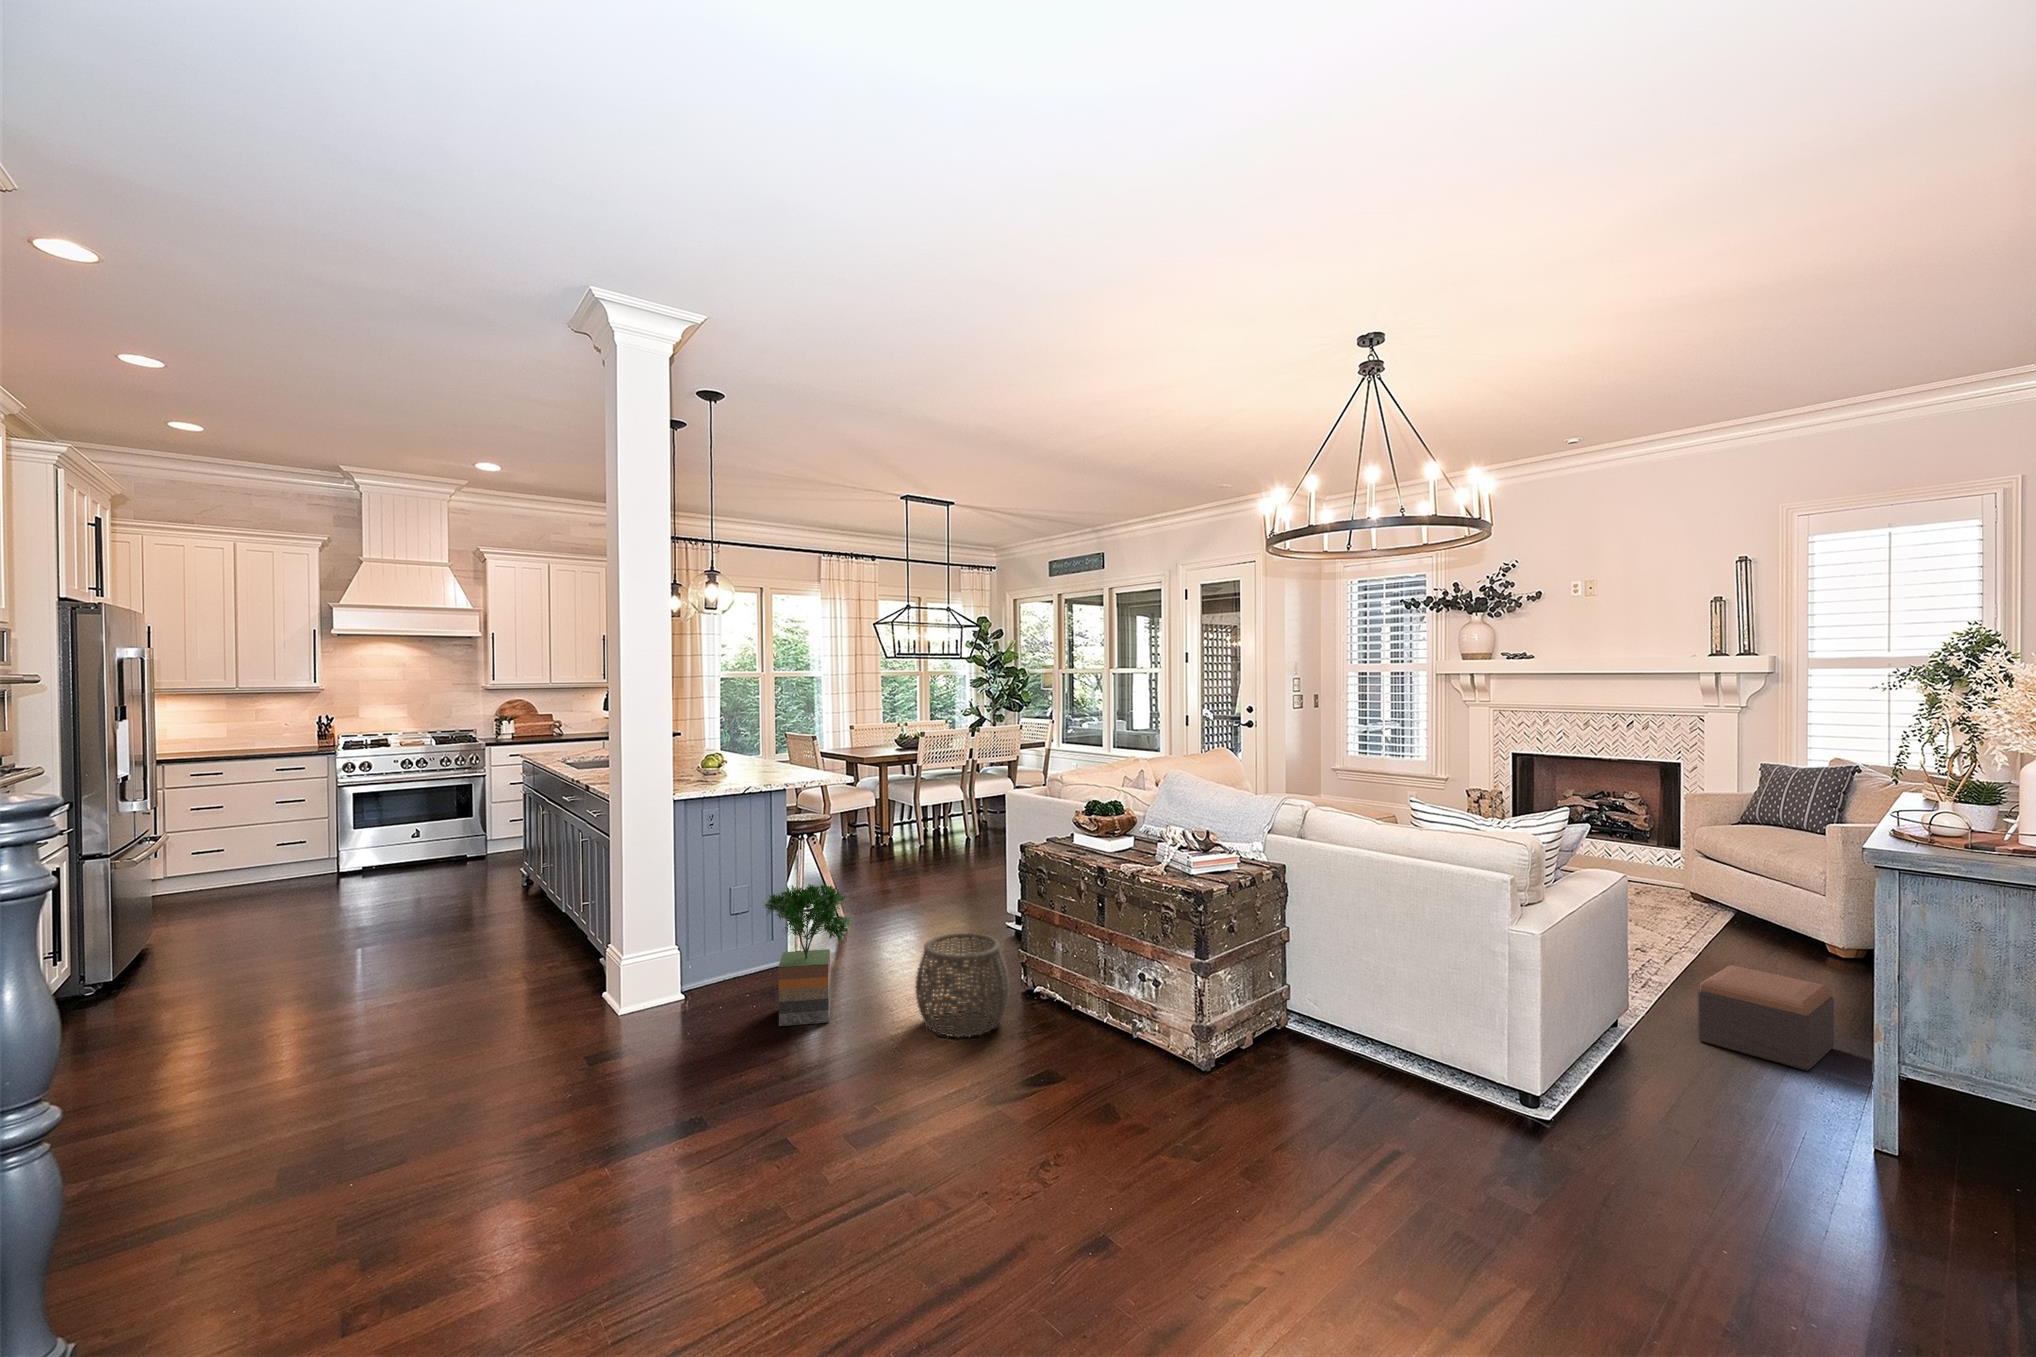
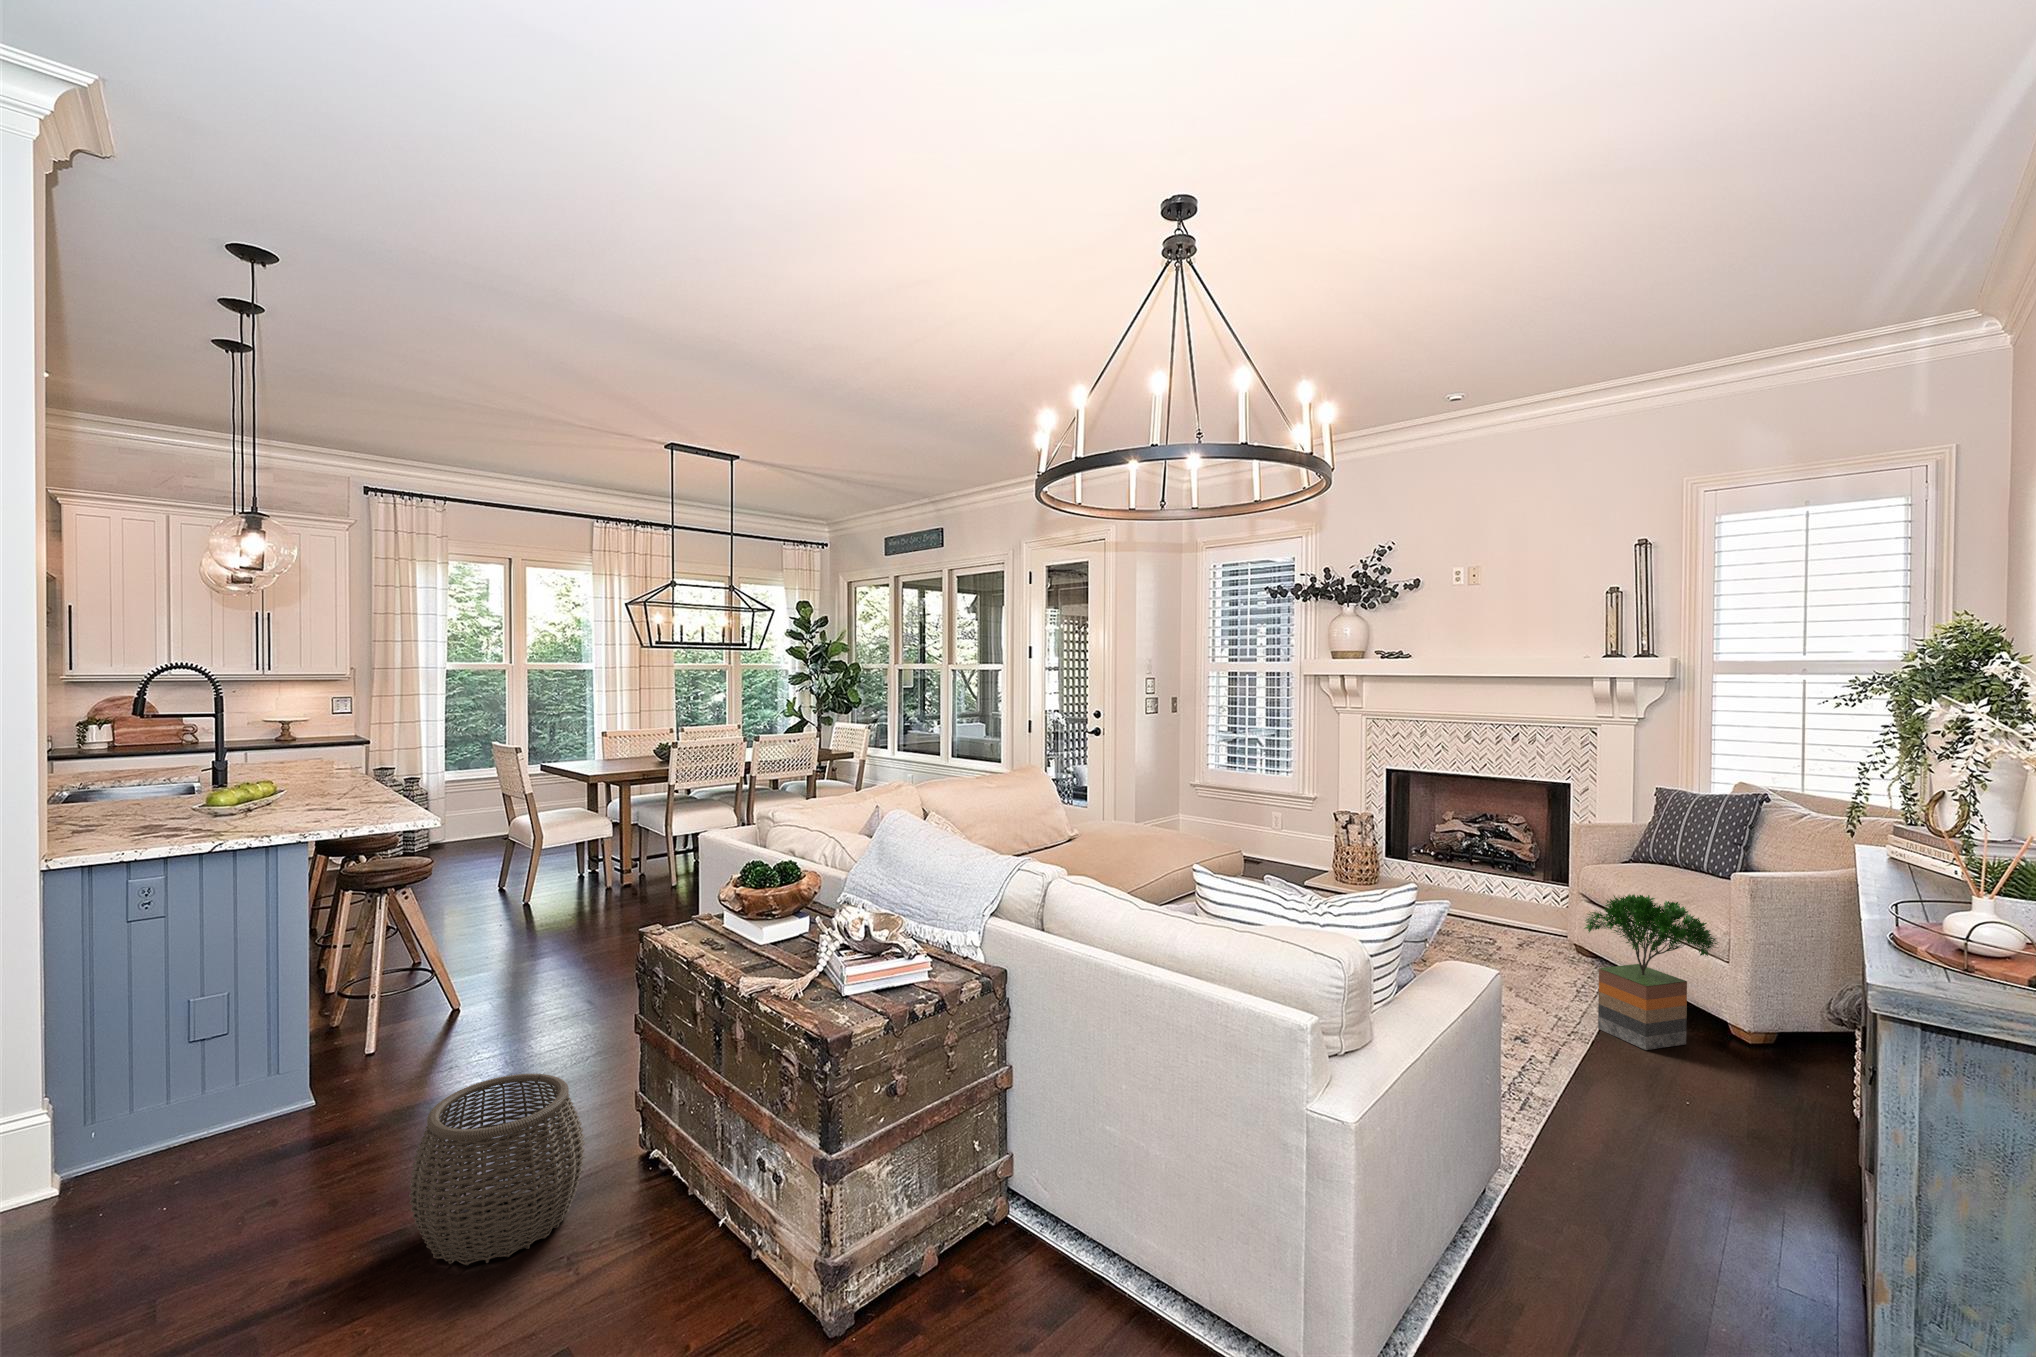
potted tree: present [764,884,851,1026] -> present [1584,894,1719,1050]
footstool: present [1698,965,1834,1071] -> none [1597,1100,1785,1288]

